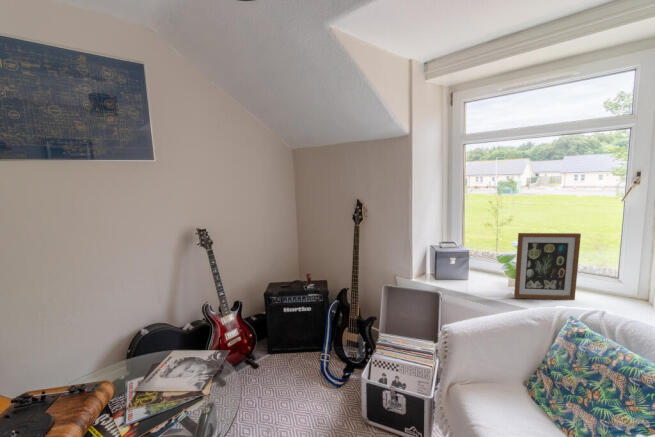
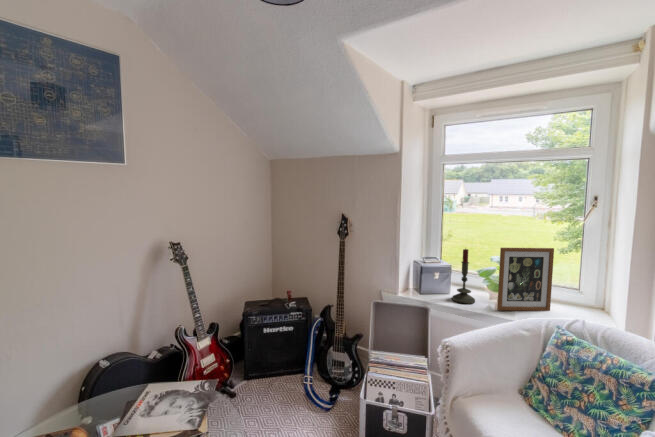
candle: none [468,233,492,290] -> present [452,249,475,304]

